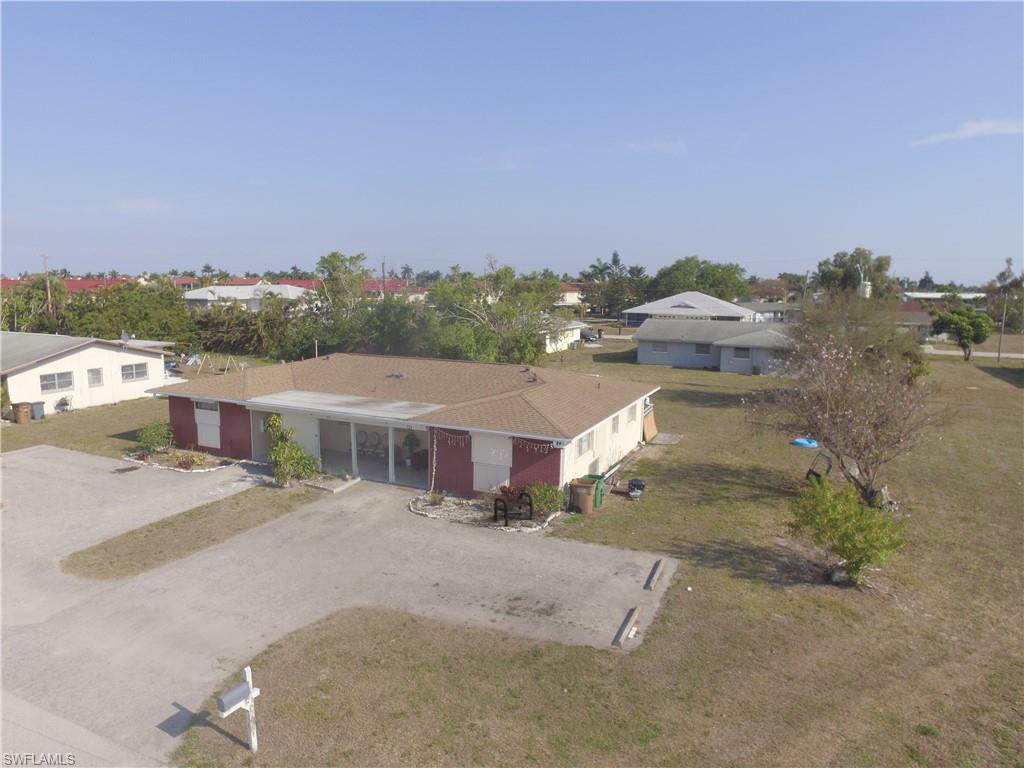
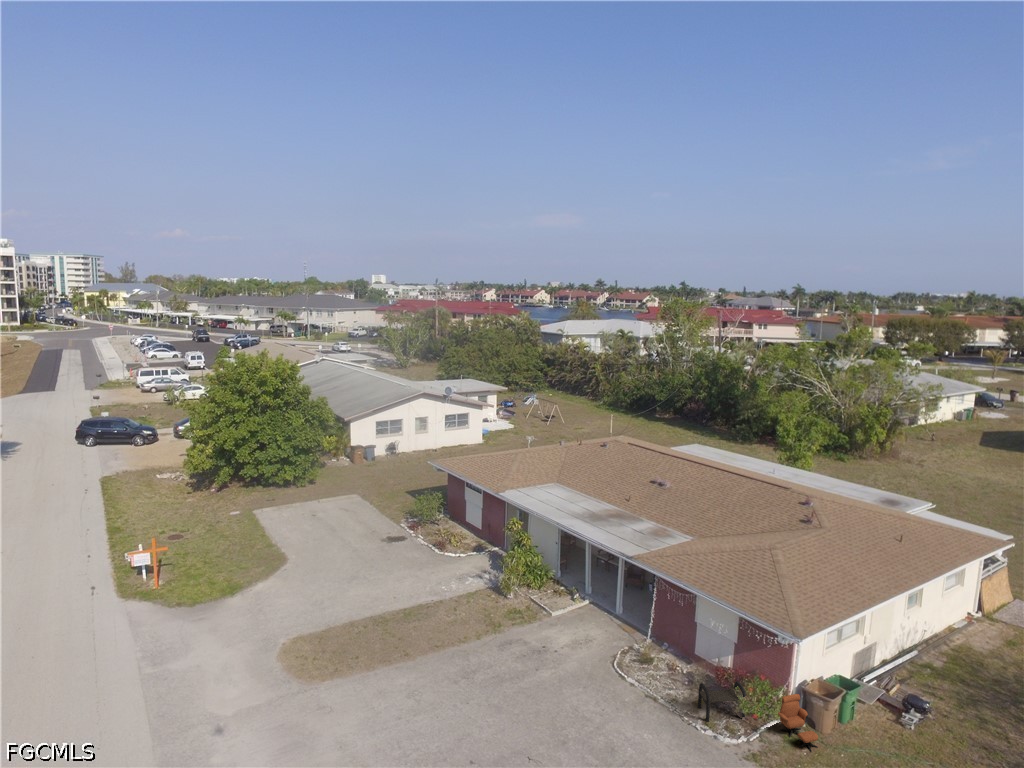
lounge chair: none [558,488,591,525] -> present [778,694,818,752]

